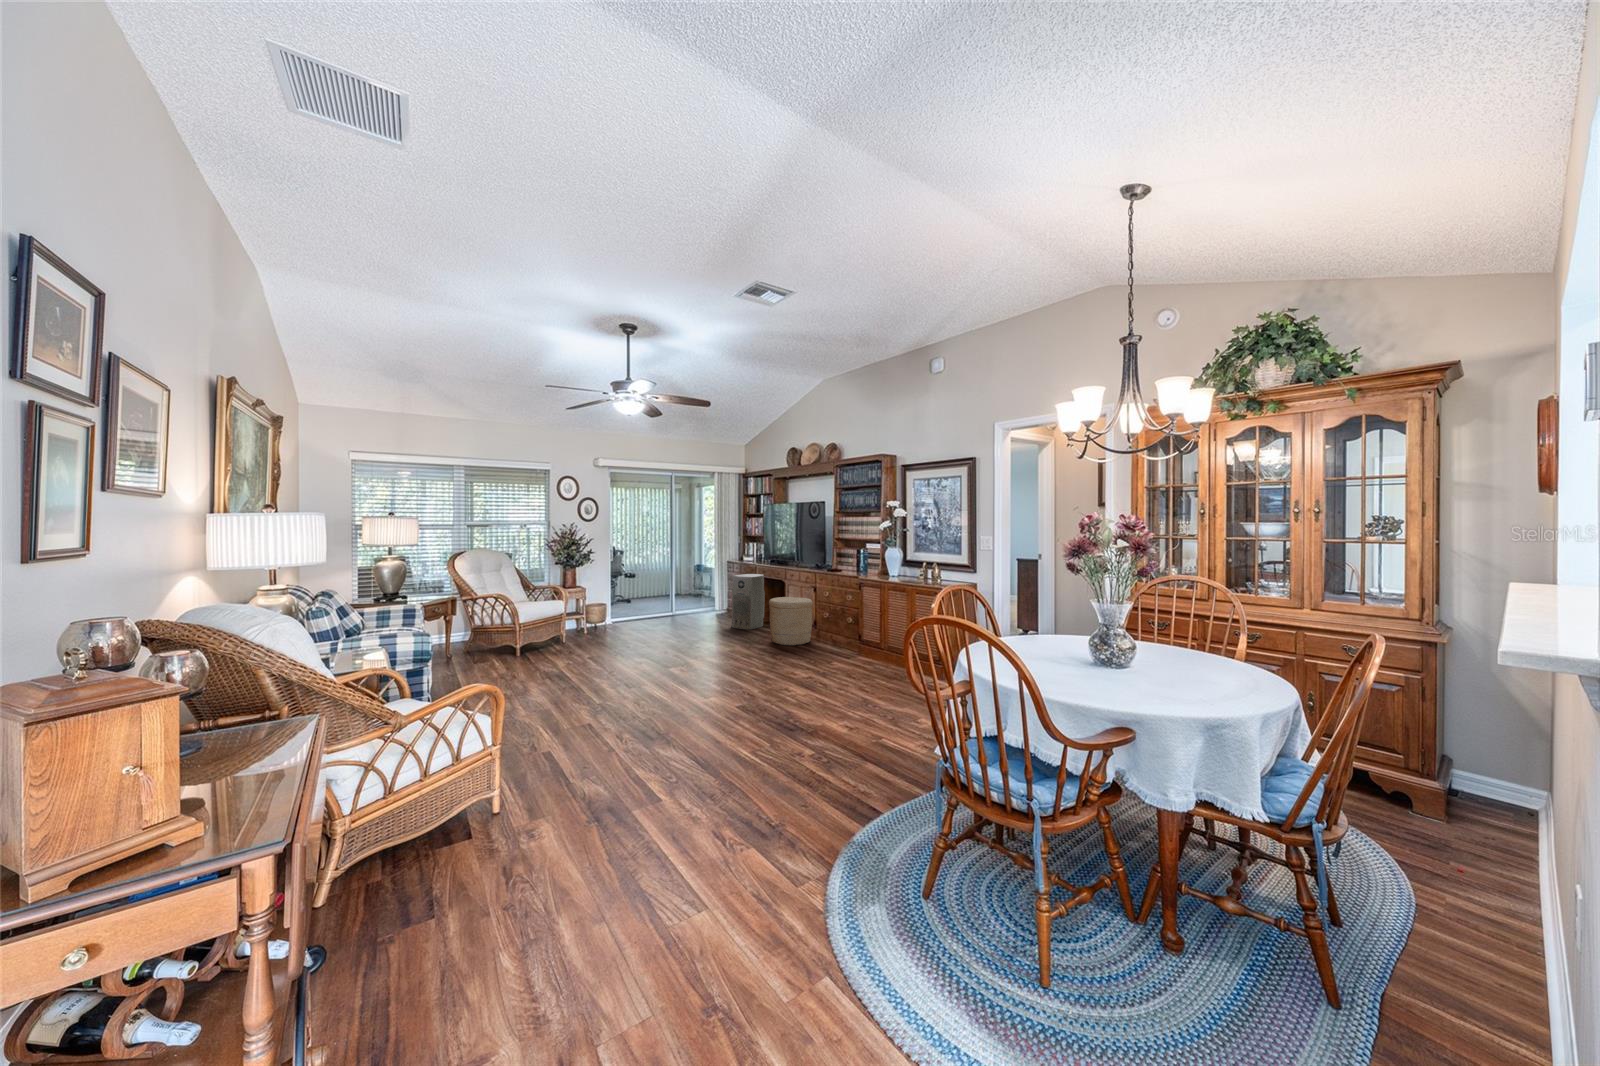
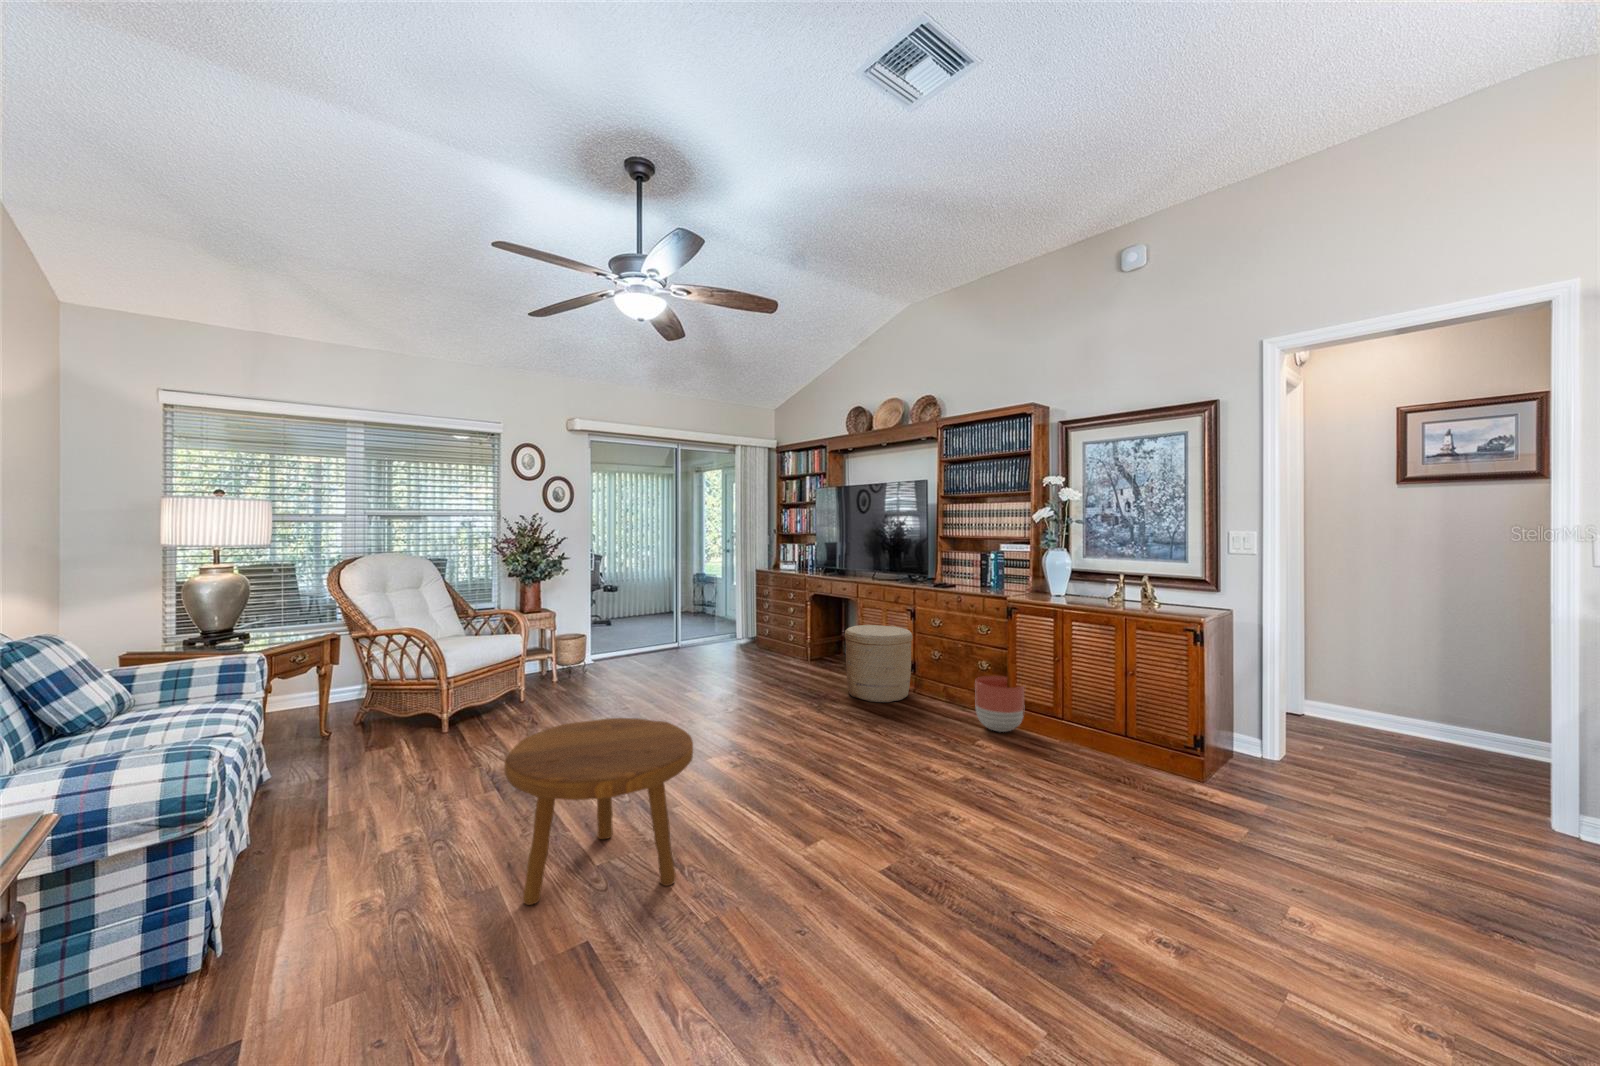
air purifier: present [731,574,765,630] -> none [772,589,818,672]
planter: none [836,626,865,659] -> present [975,676,1025,732]
footstool: none [549,635,641,713] -> present [504,718,693,905]

